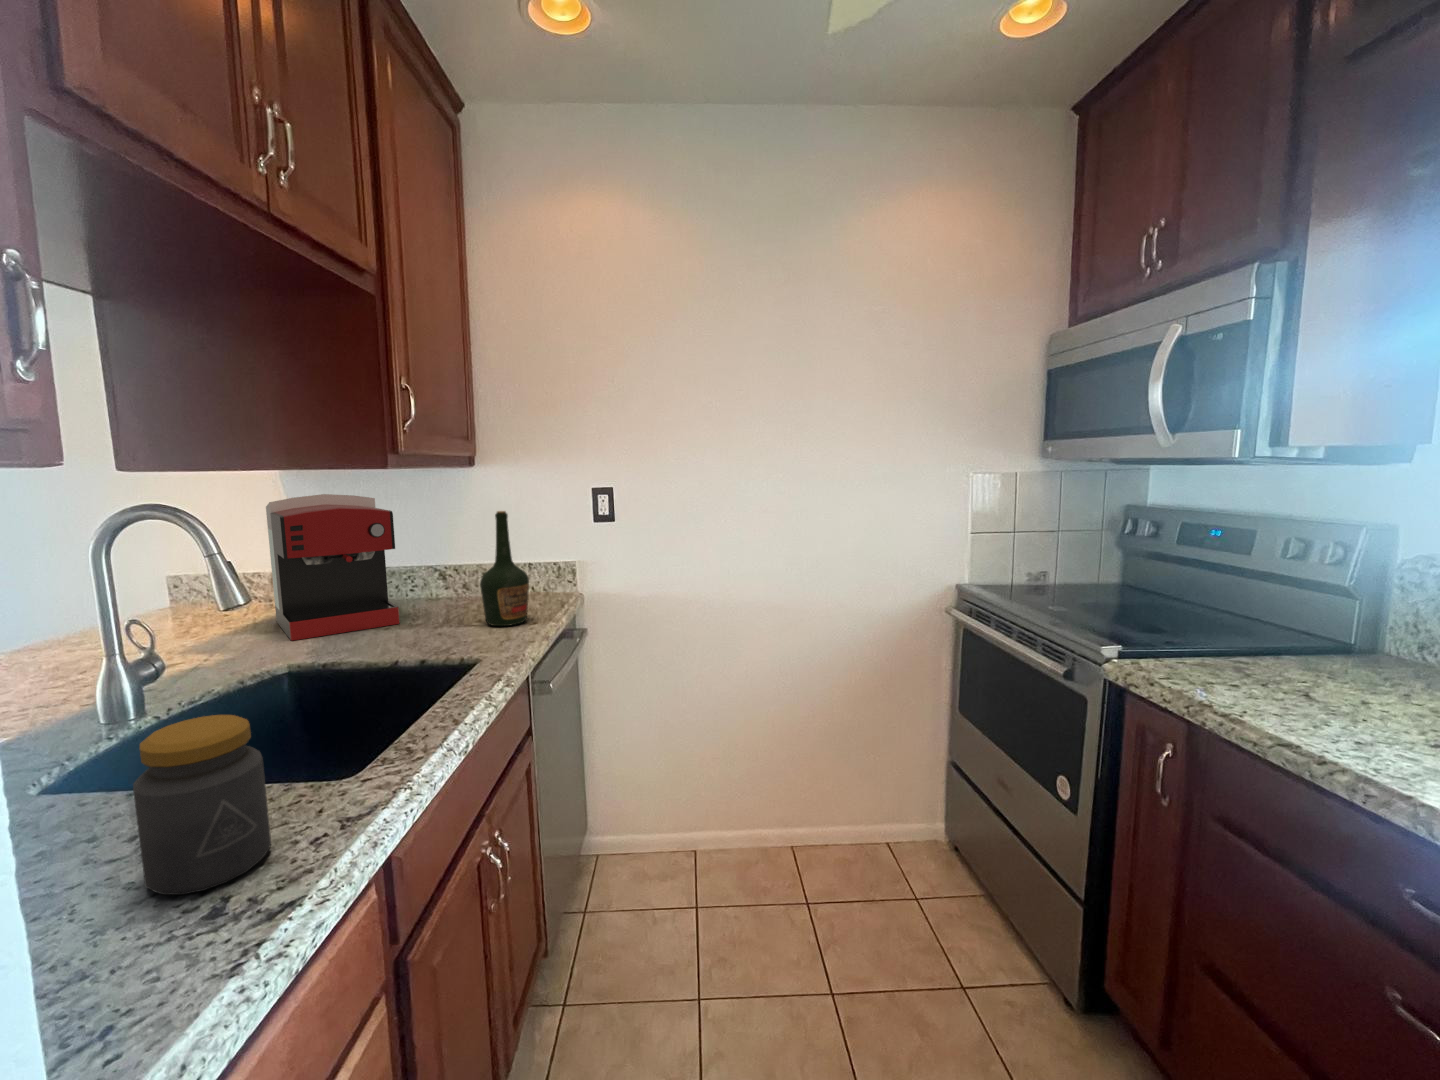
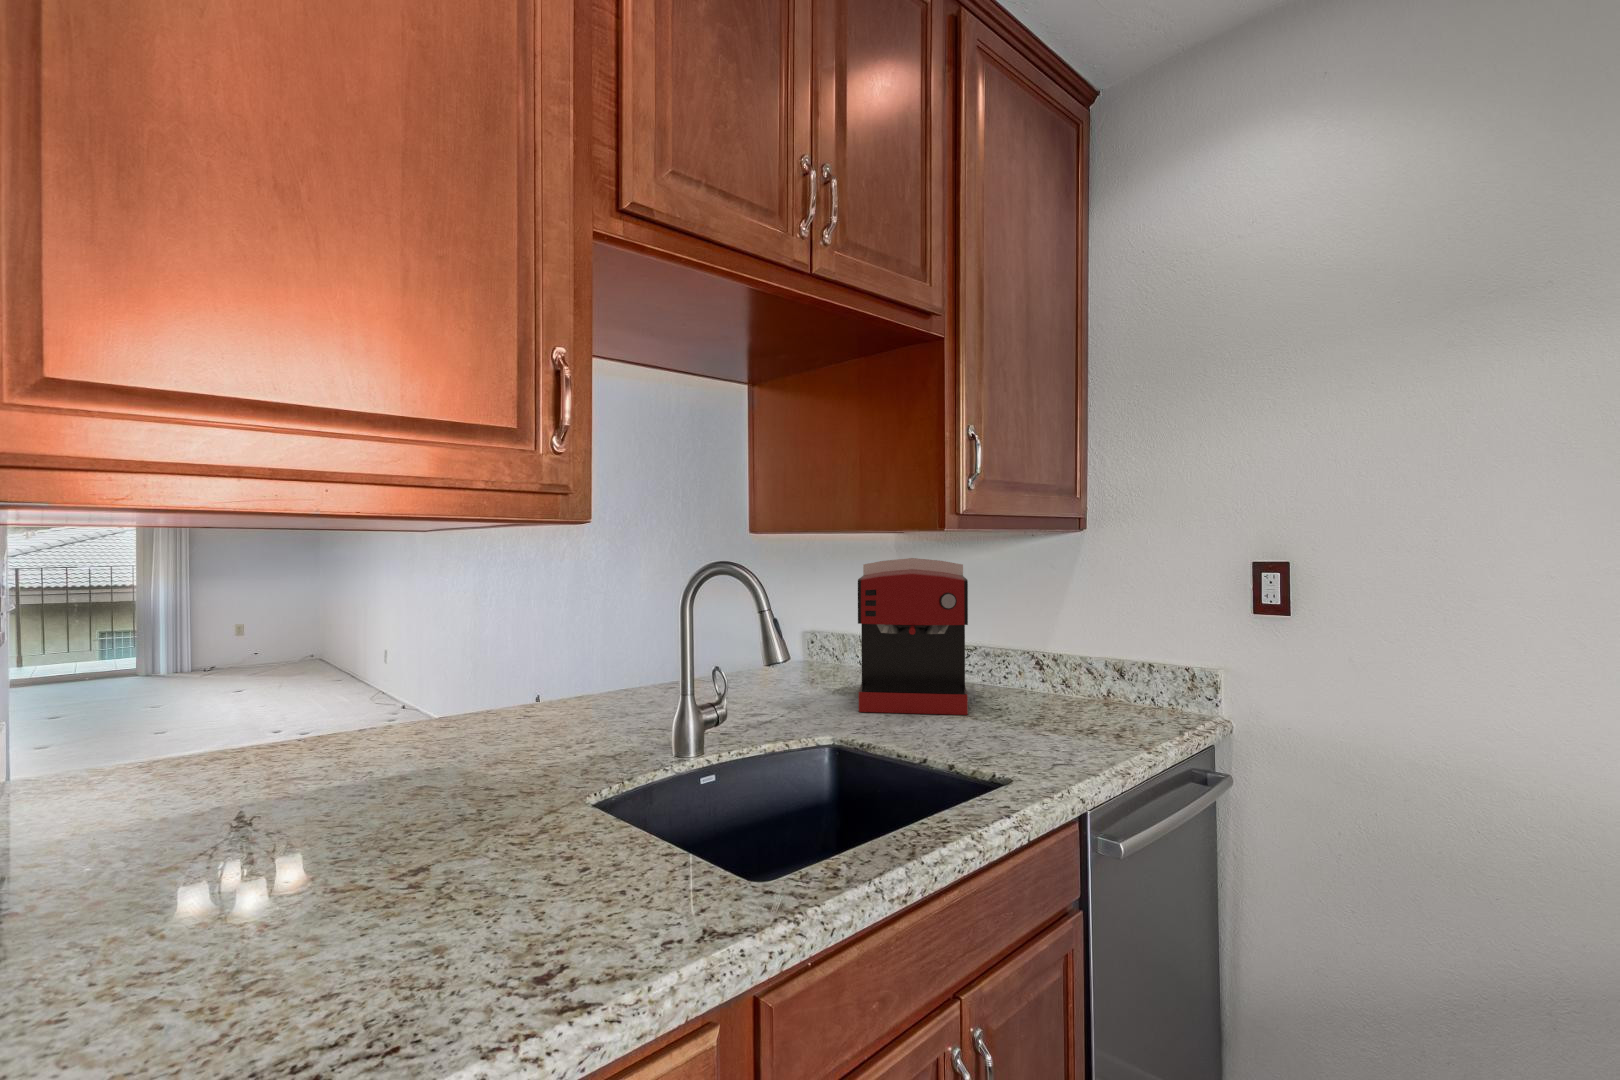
bottle: present [480,511,529,626] -> none [1053,587,1120,746]
jar: present [133,715,271,895] -> none [531,769,638,951]

